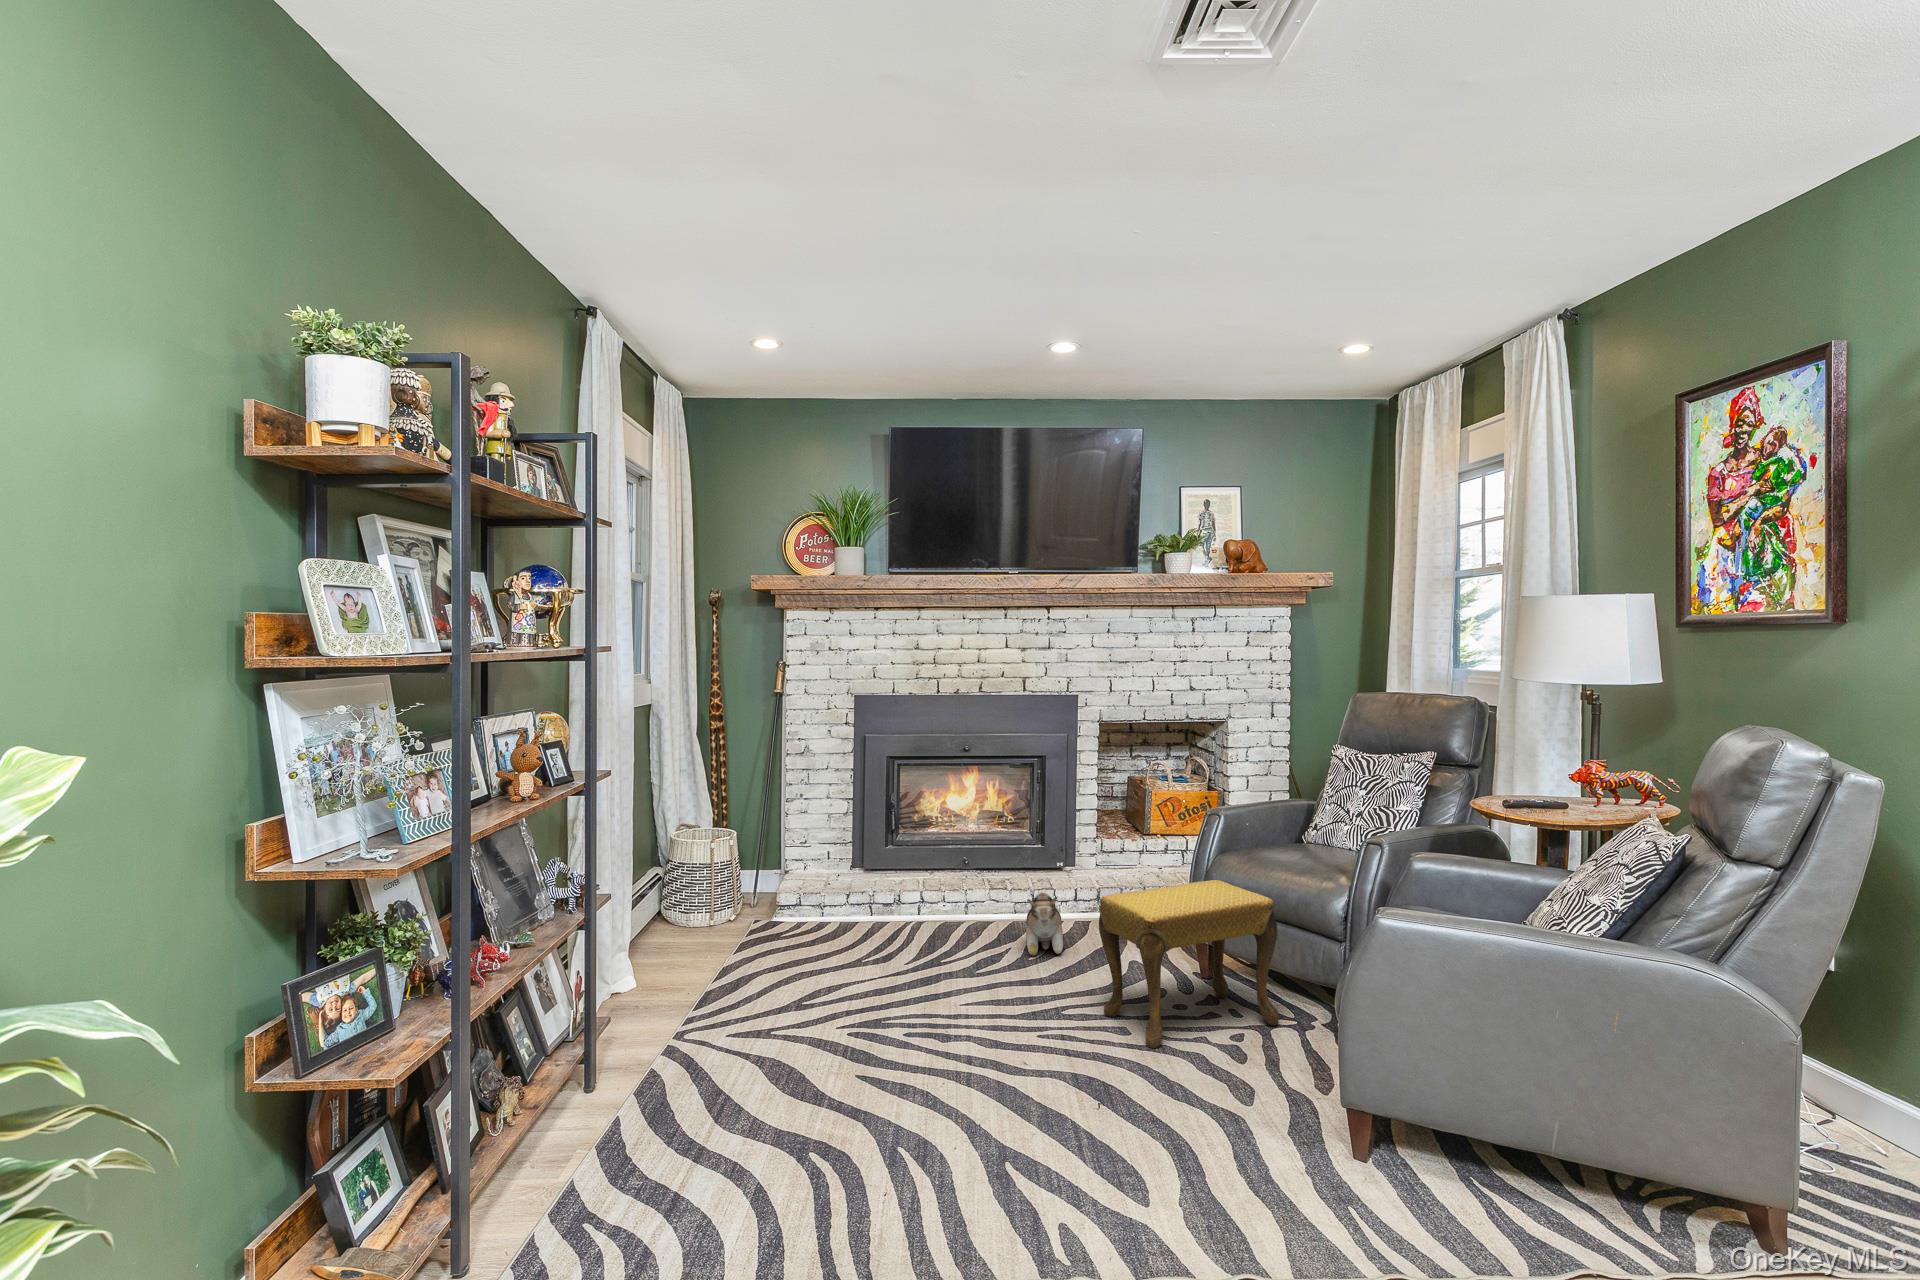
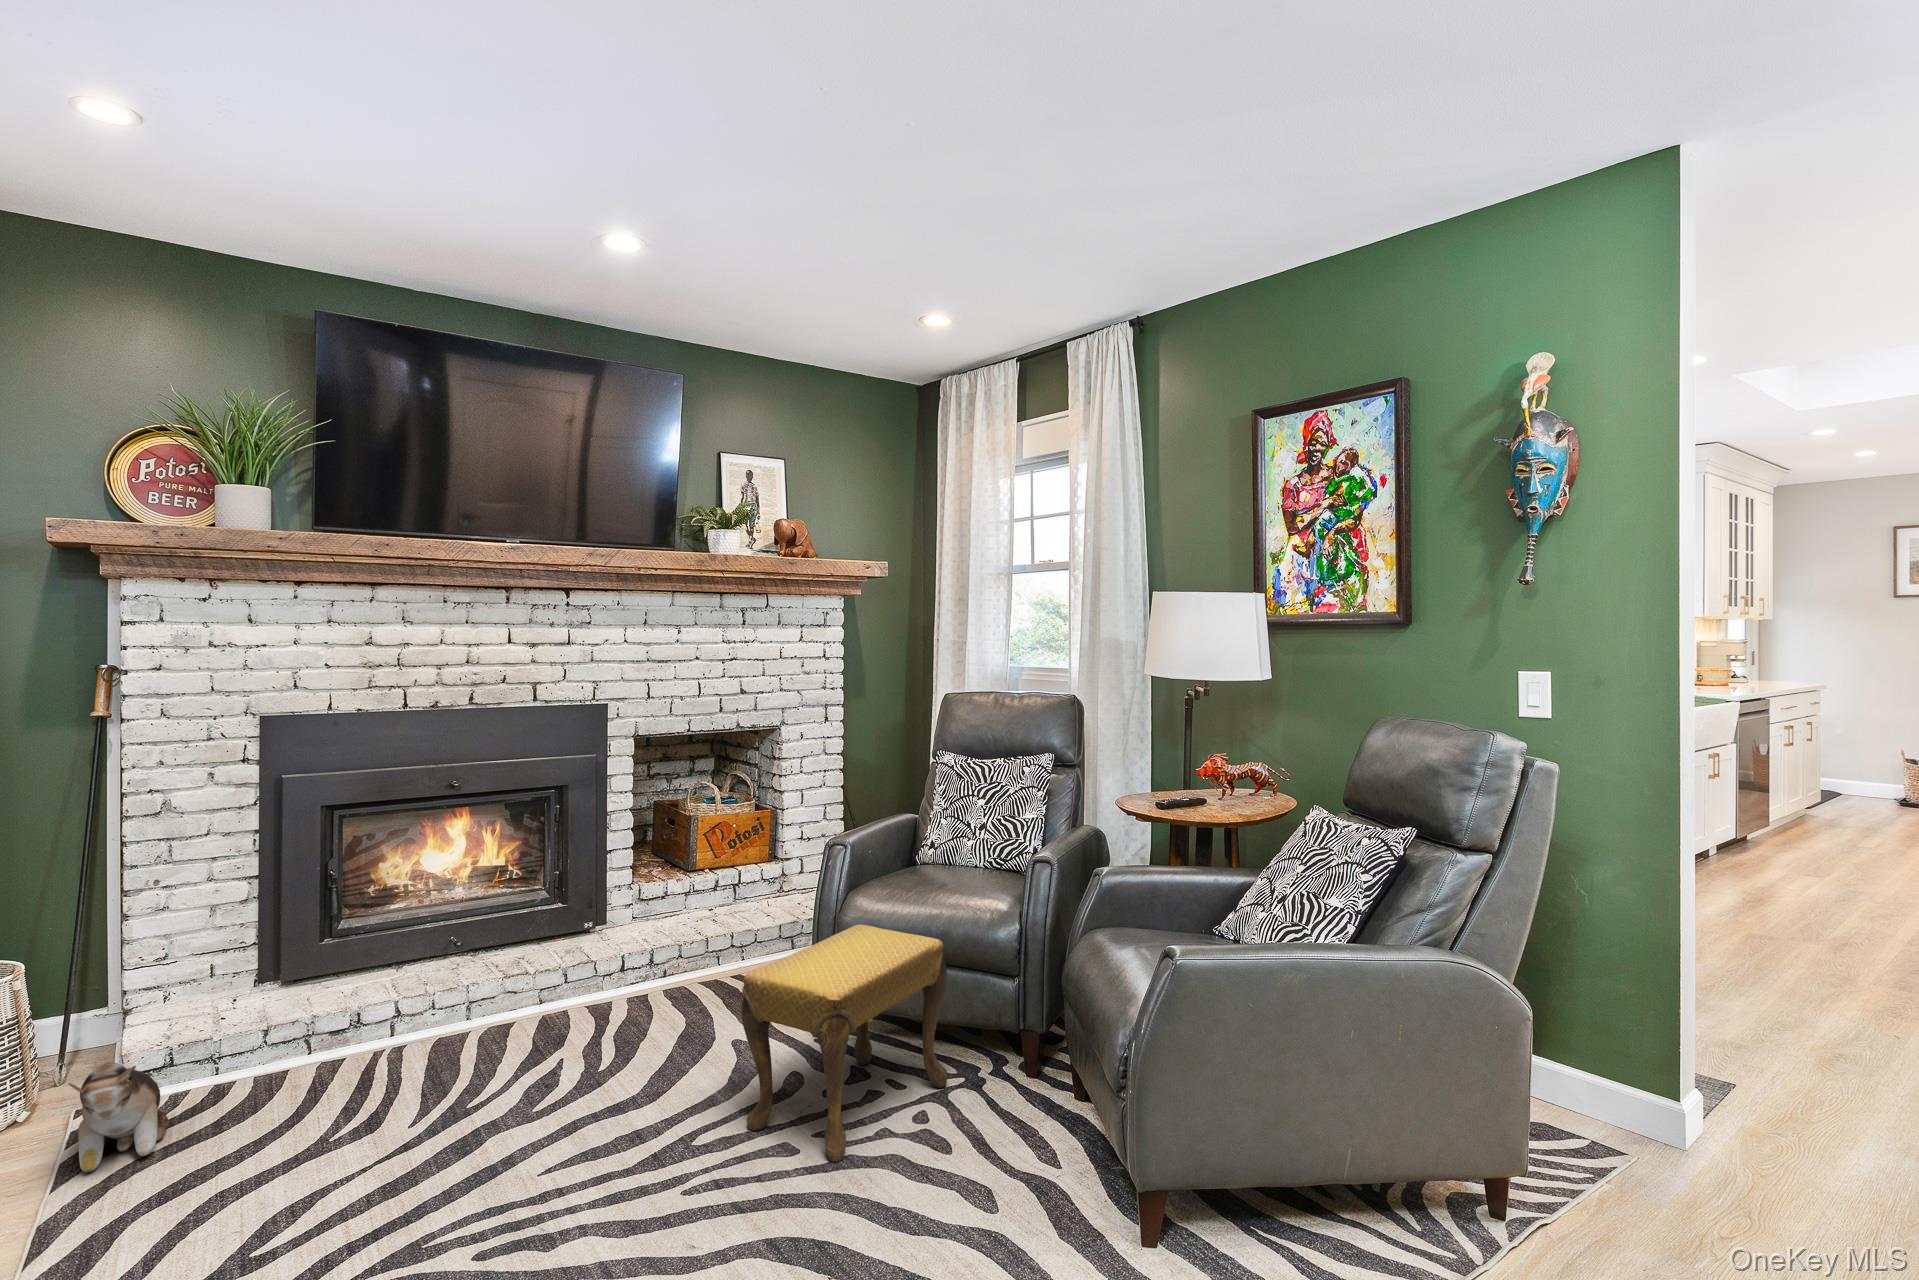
plush toy: present [1026,893,1064,956] -> present [68,1062,168,1172]

